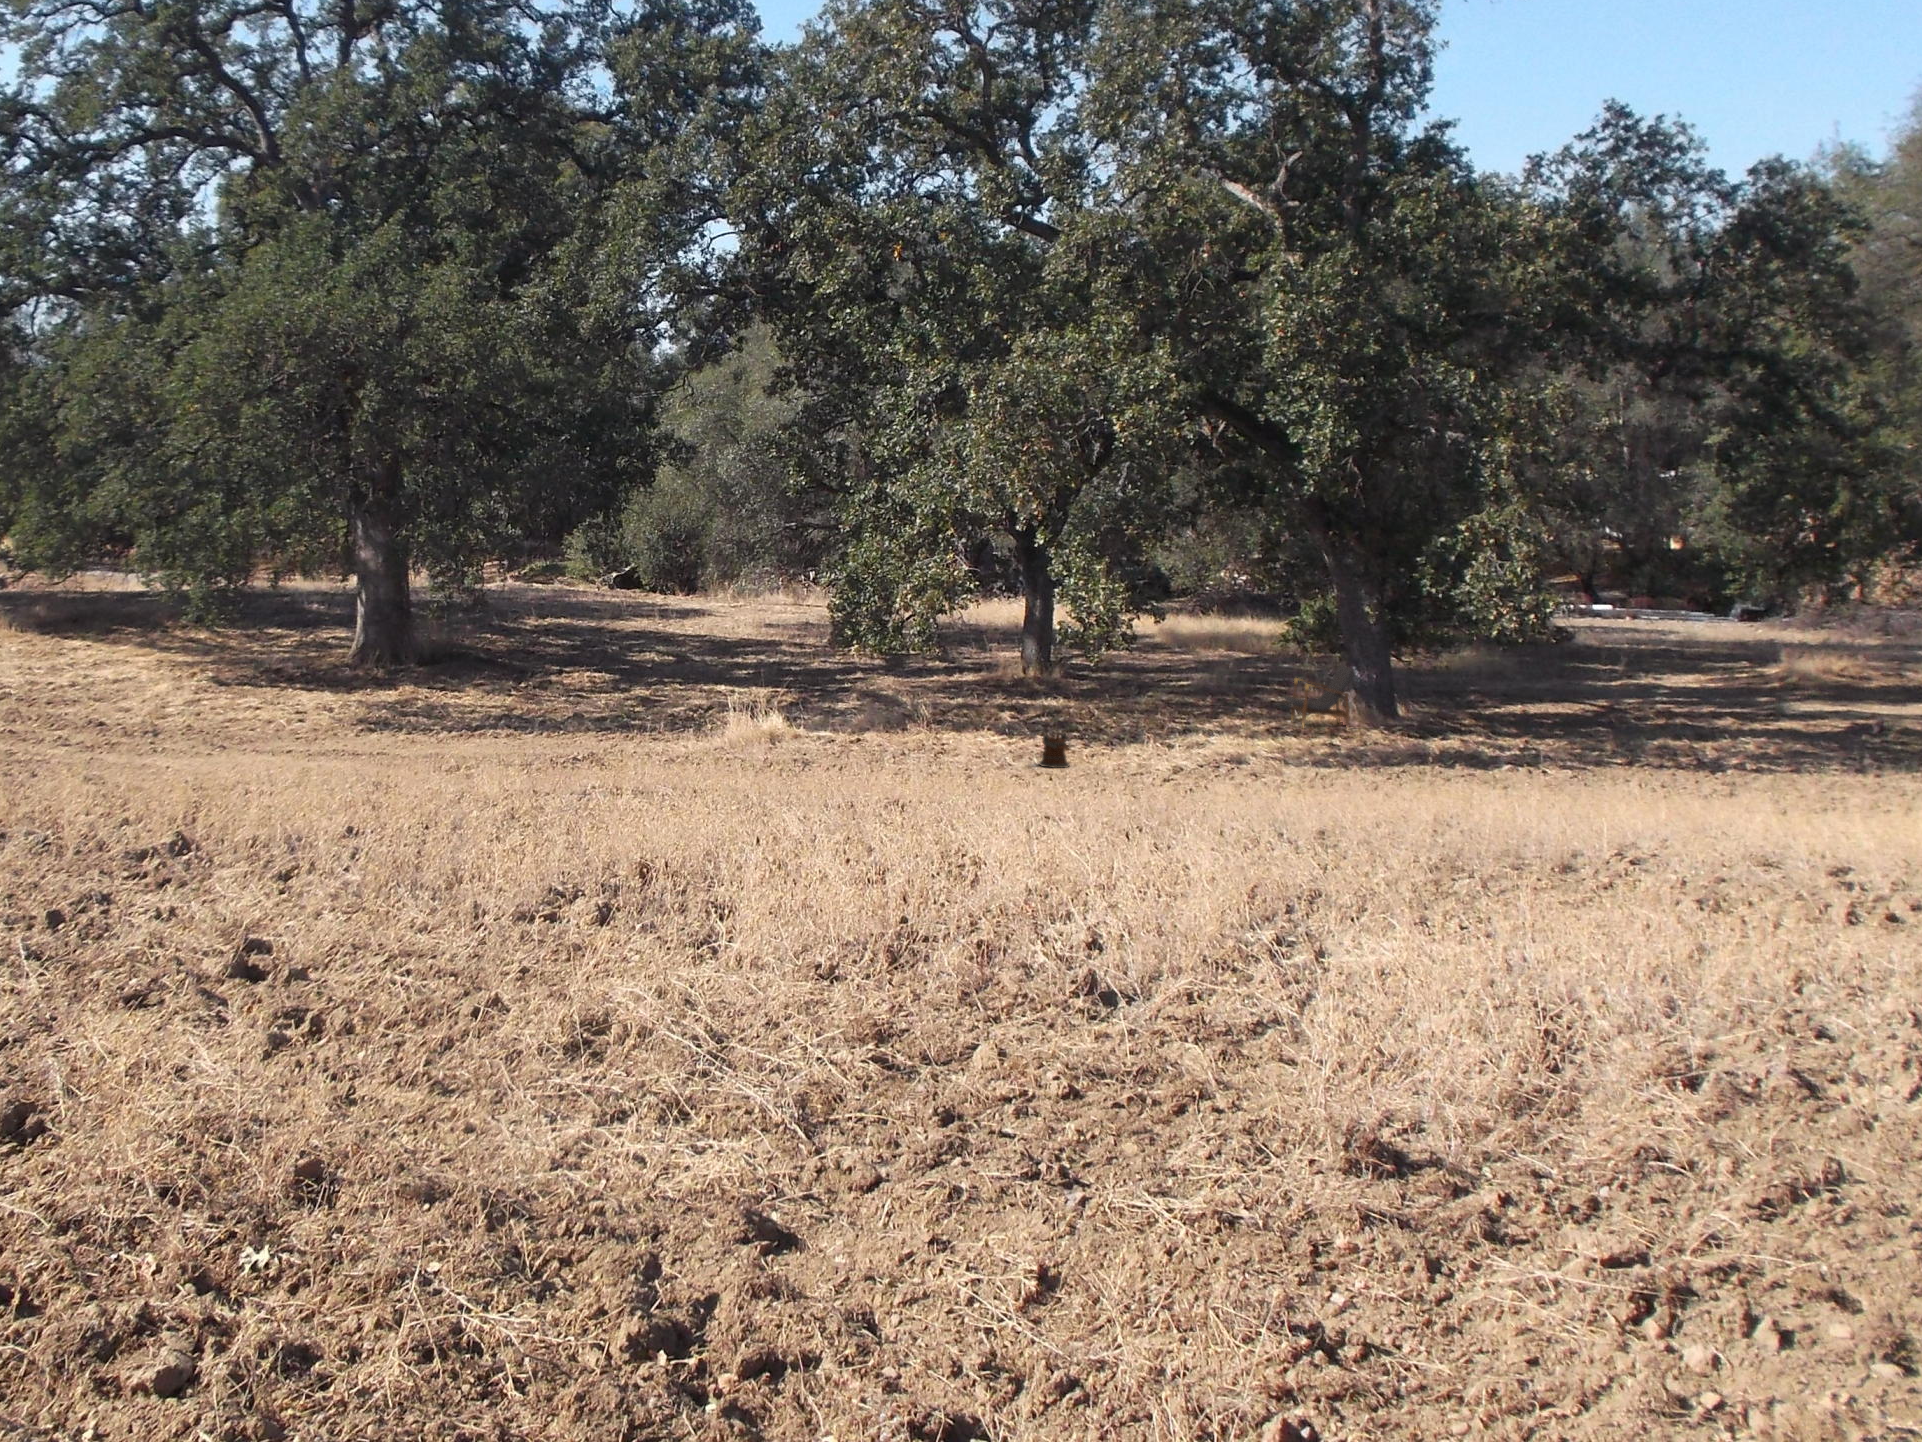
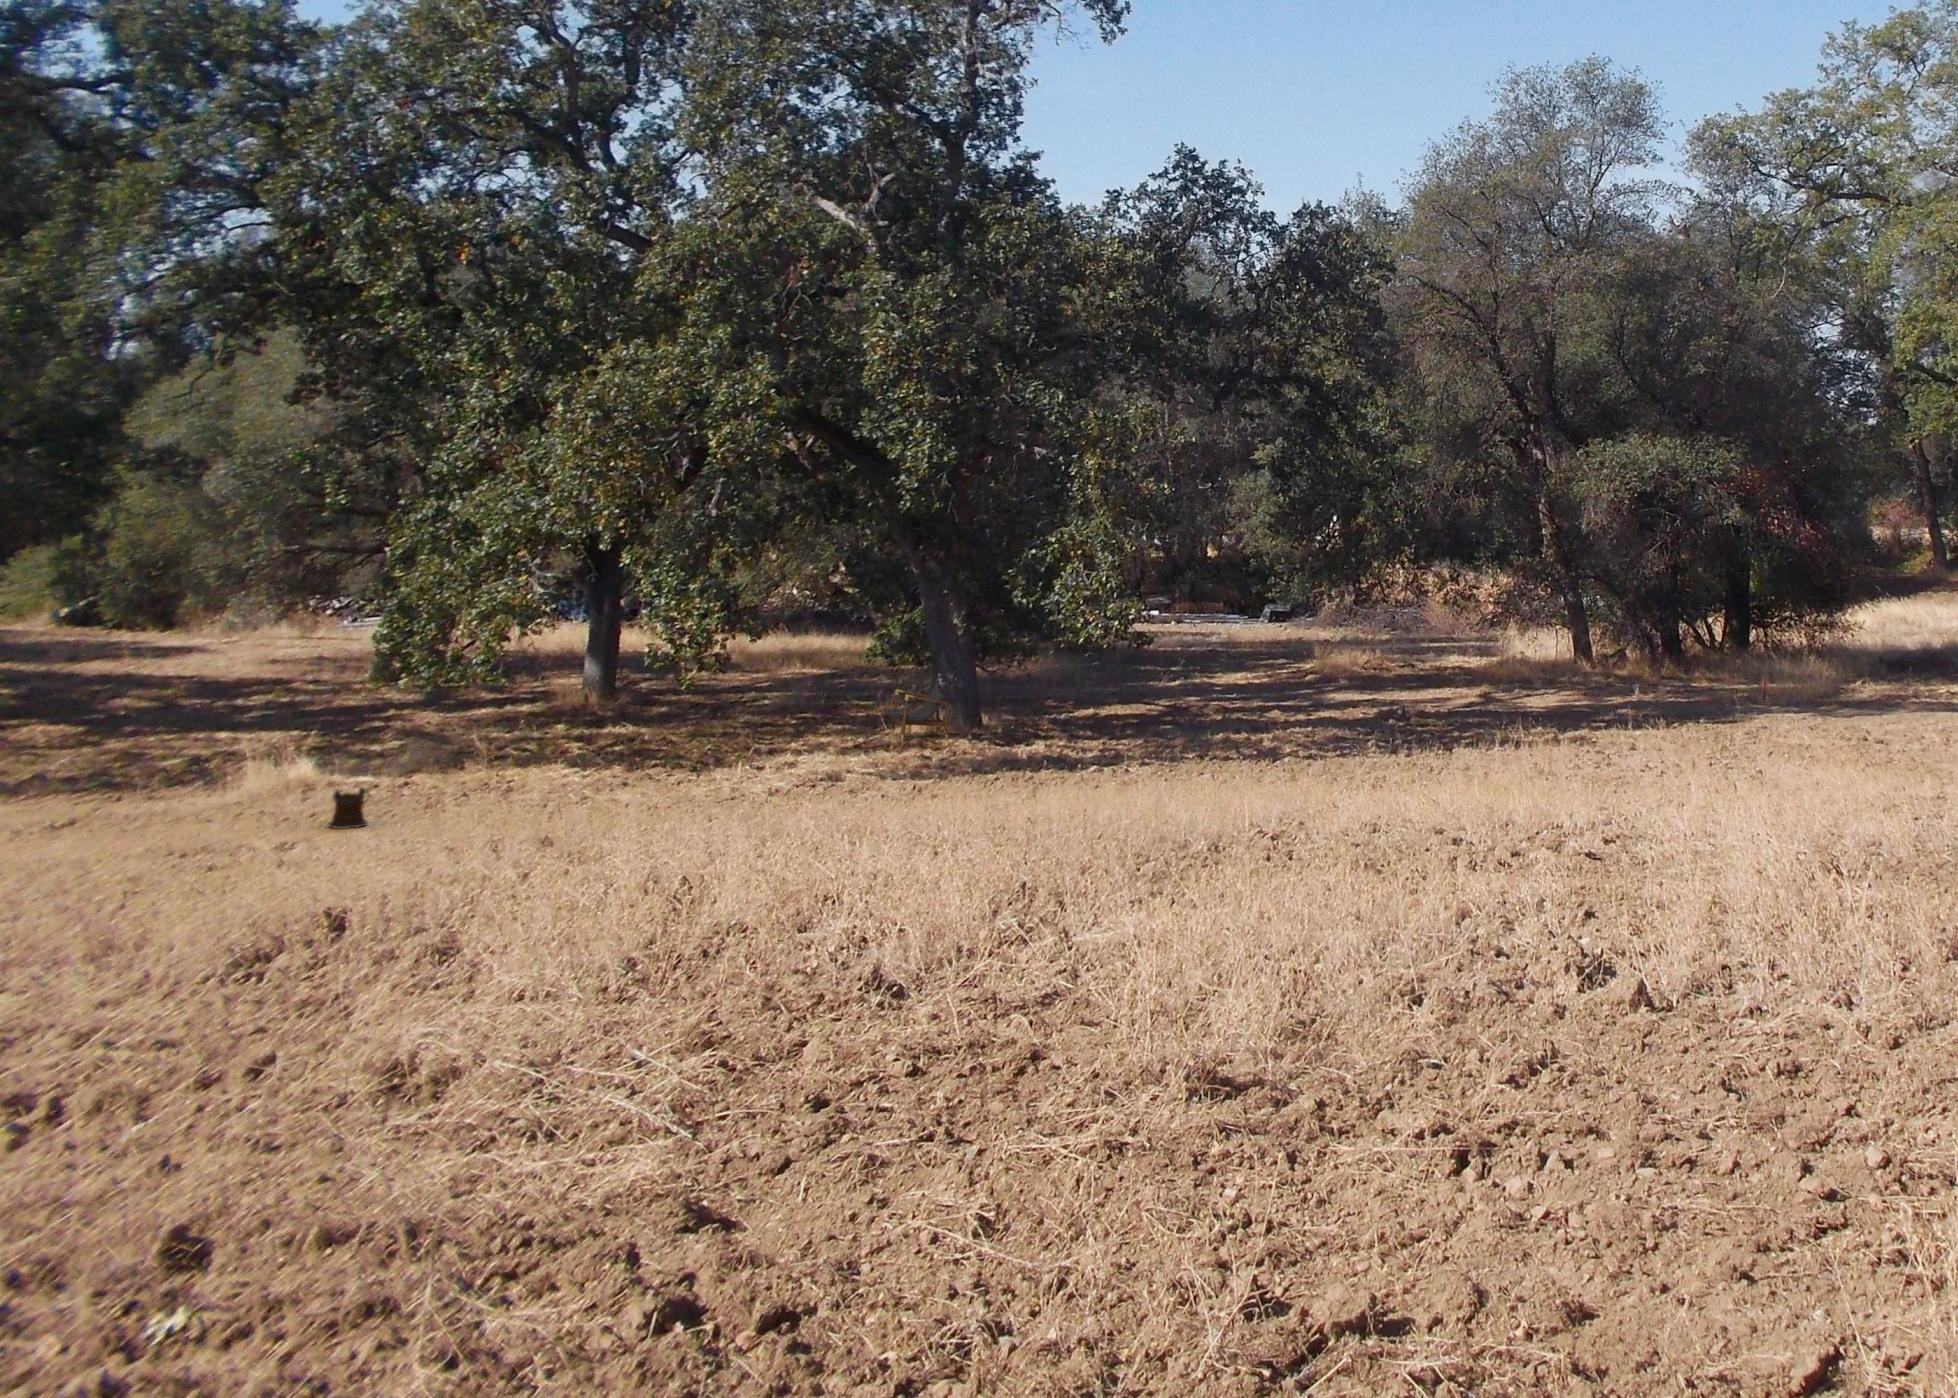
bucket: present [1039,734,1069,768] -> present [328,787,368,829]

